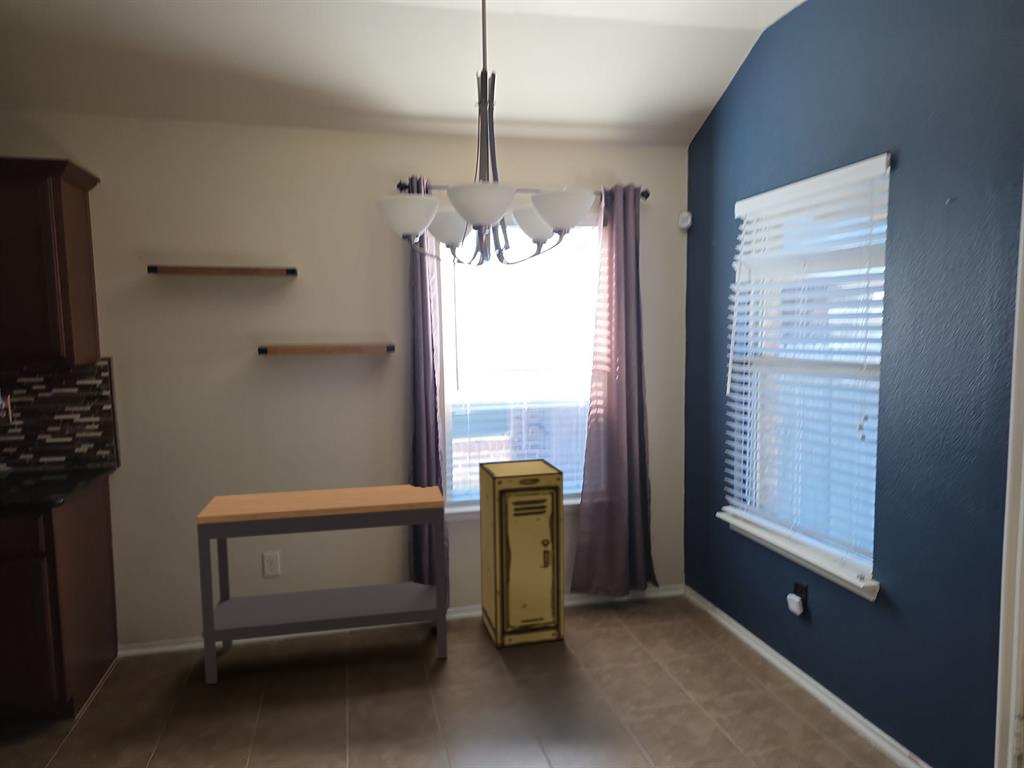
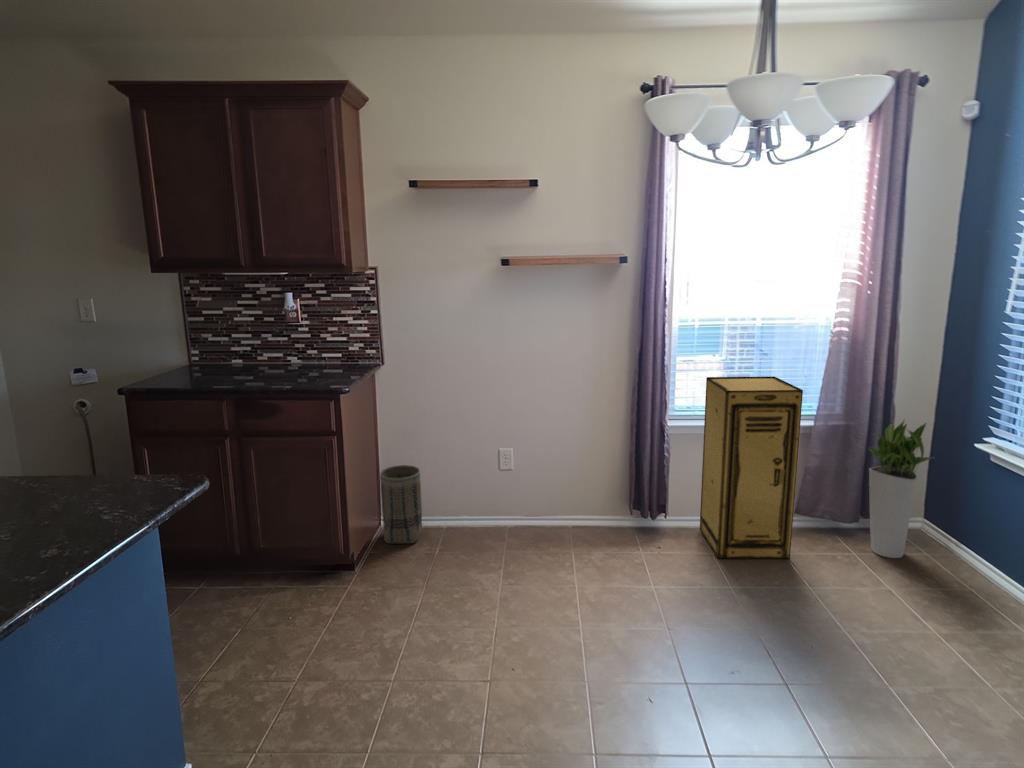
console table: present [196,484,447,684] -> none [447,395,676,562]
planter: none [627,492,681,627] -> present [869,421,932,558]
basket: none [114,582,169,679] -> present [380,465,422,544]

